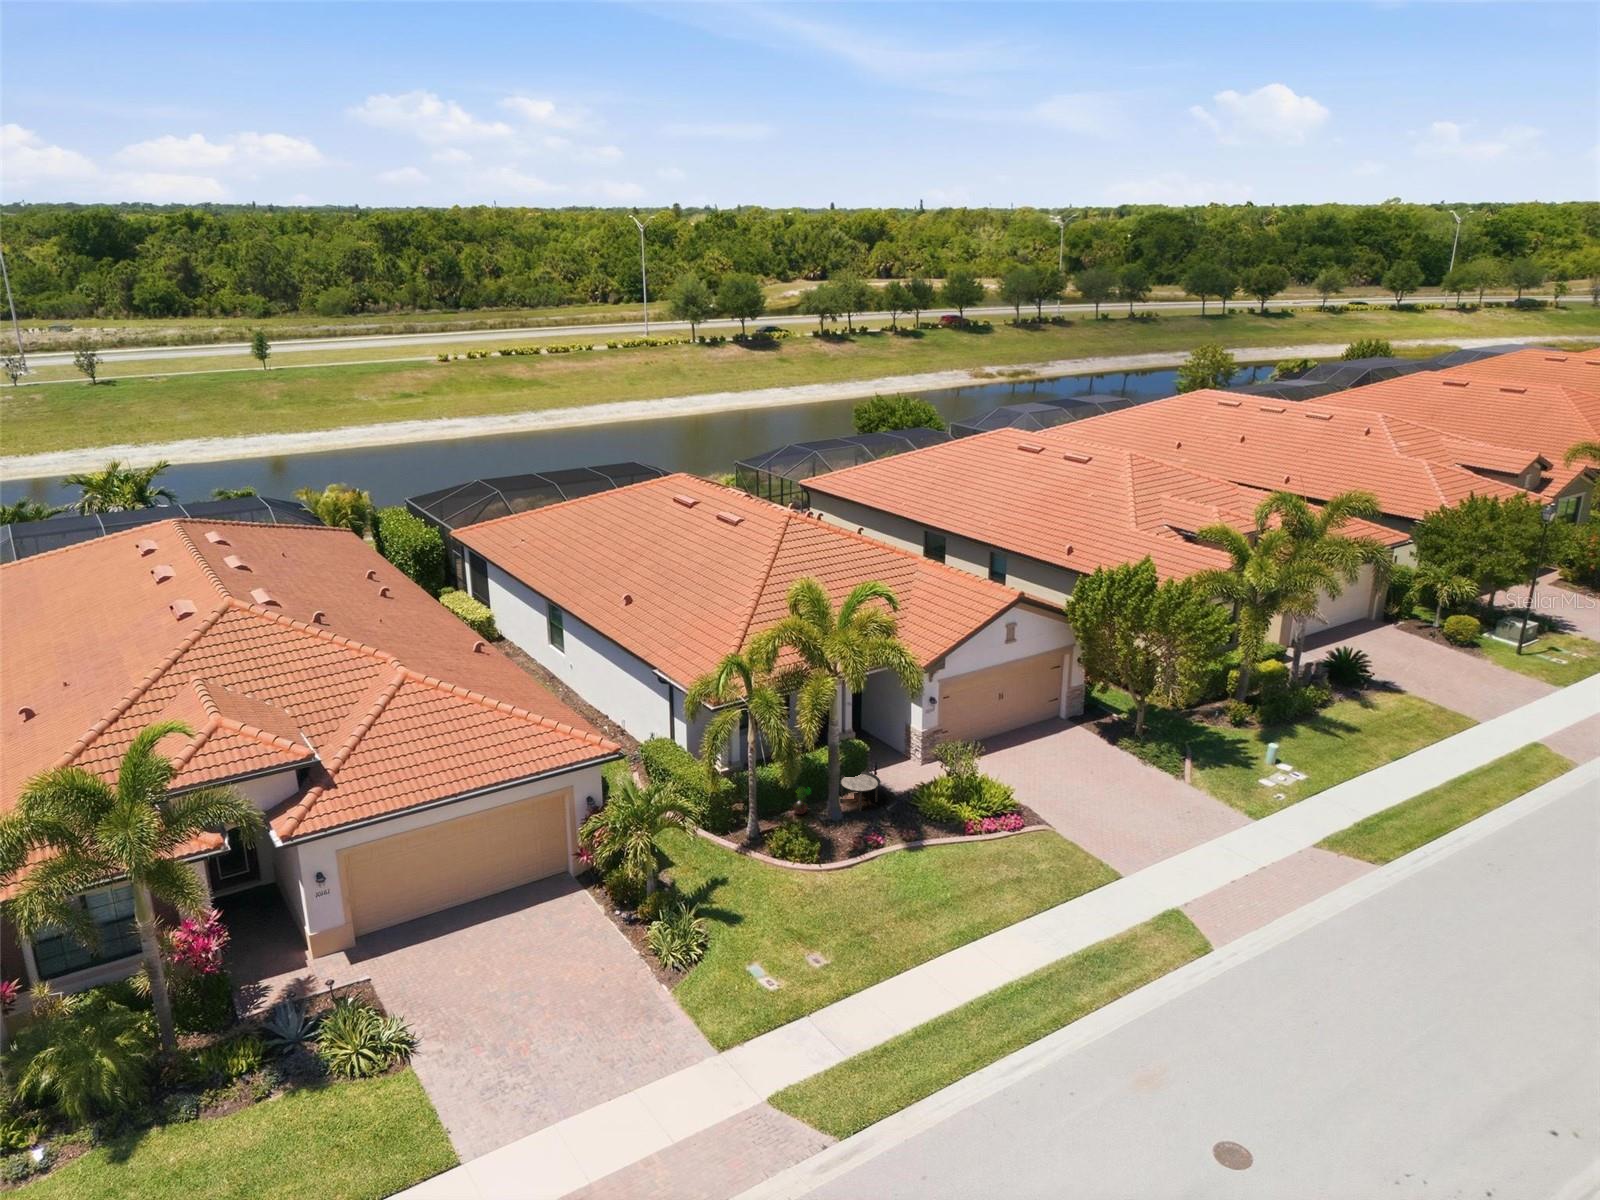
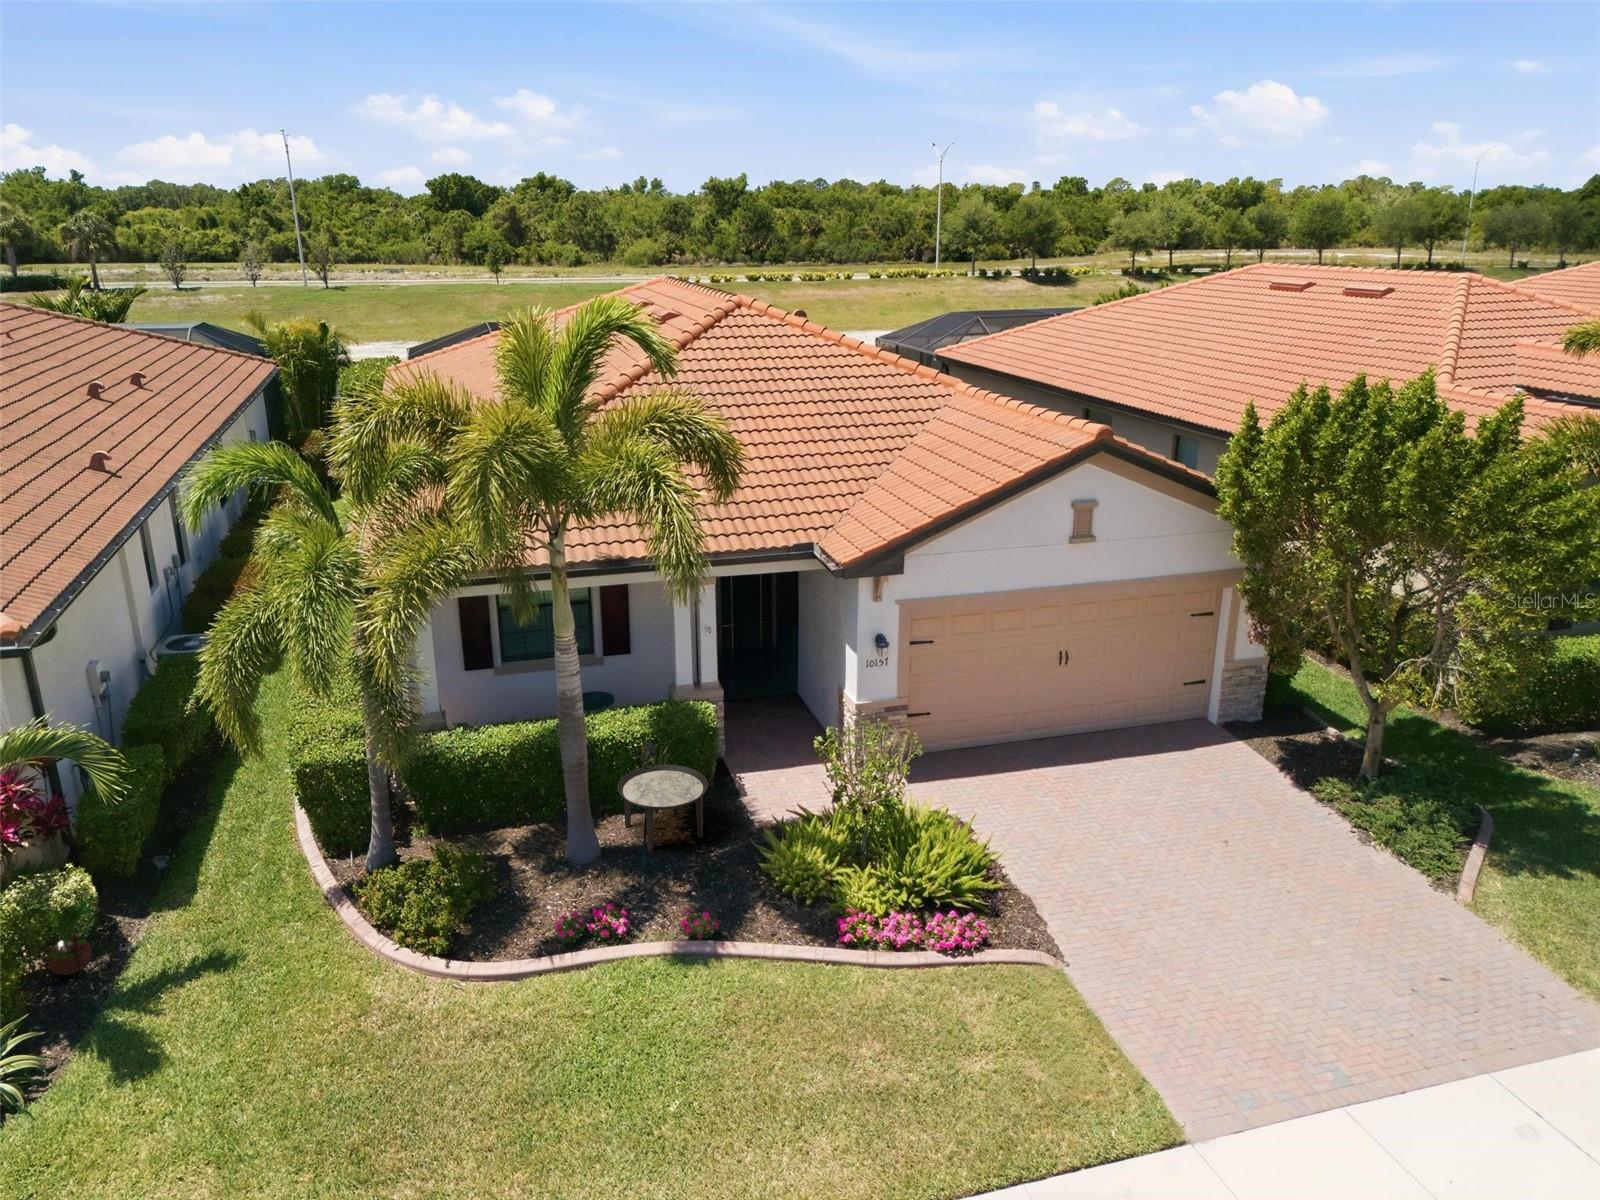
potted tree: present [793,788,810,814] -> present [47,898,91,975]

